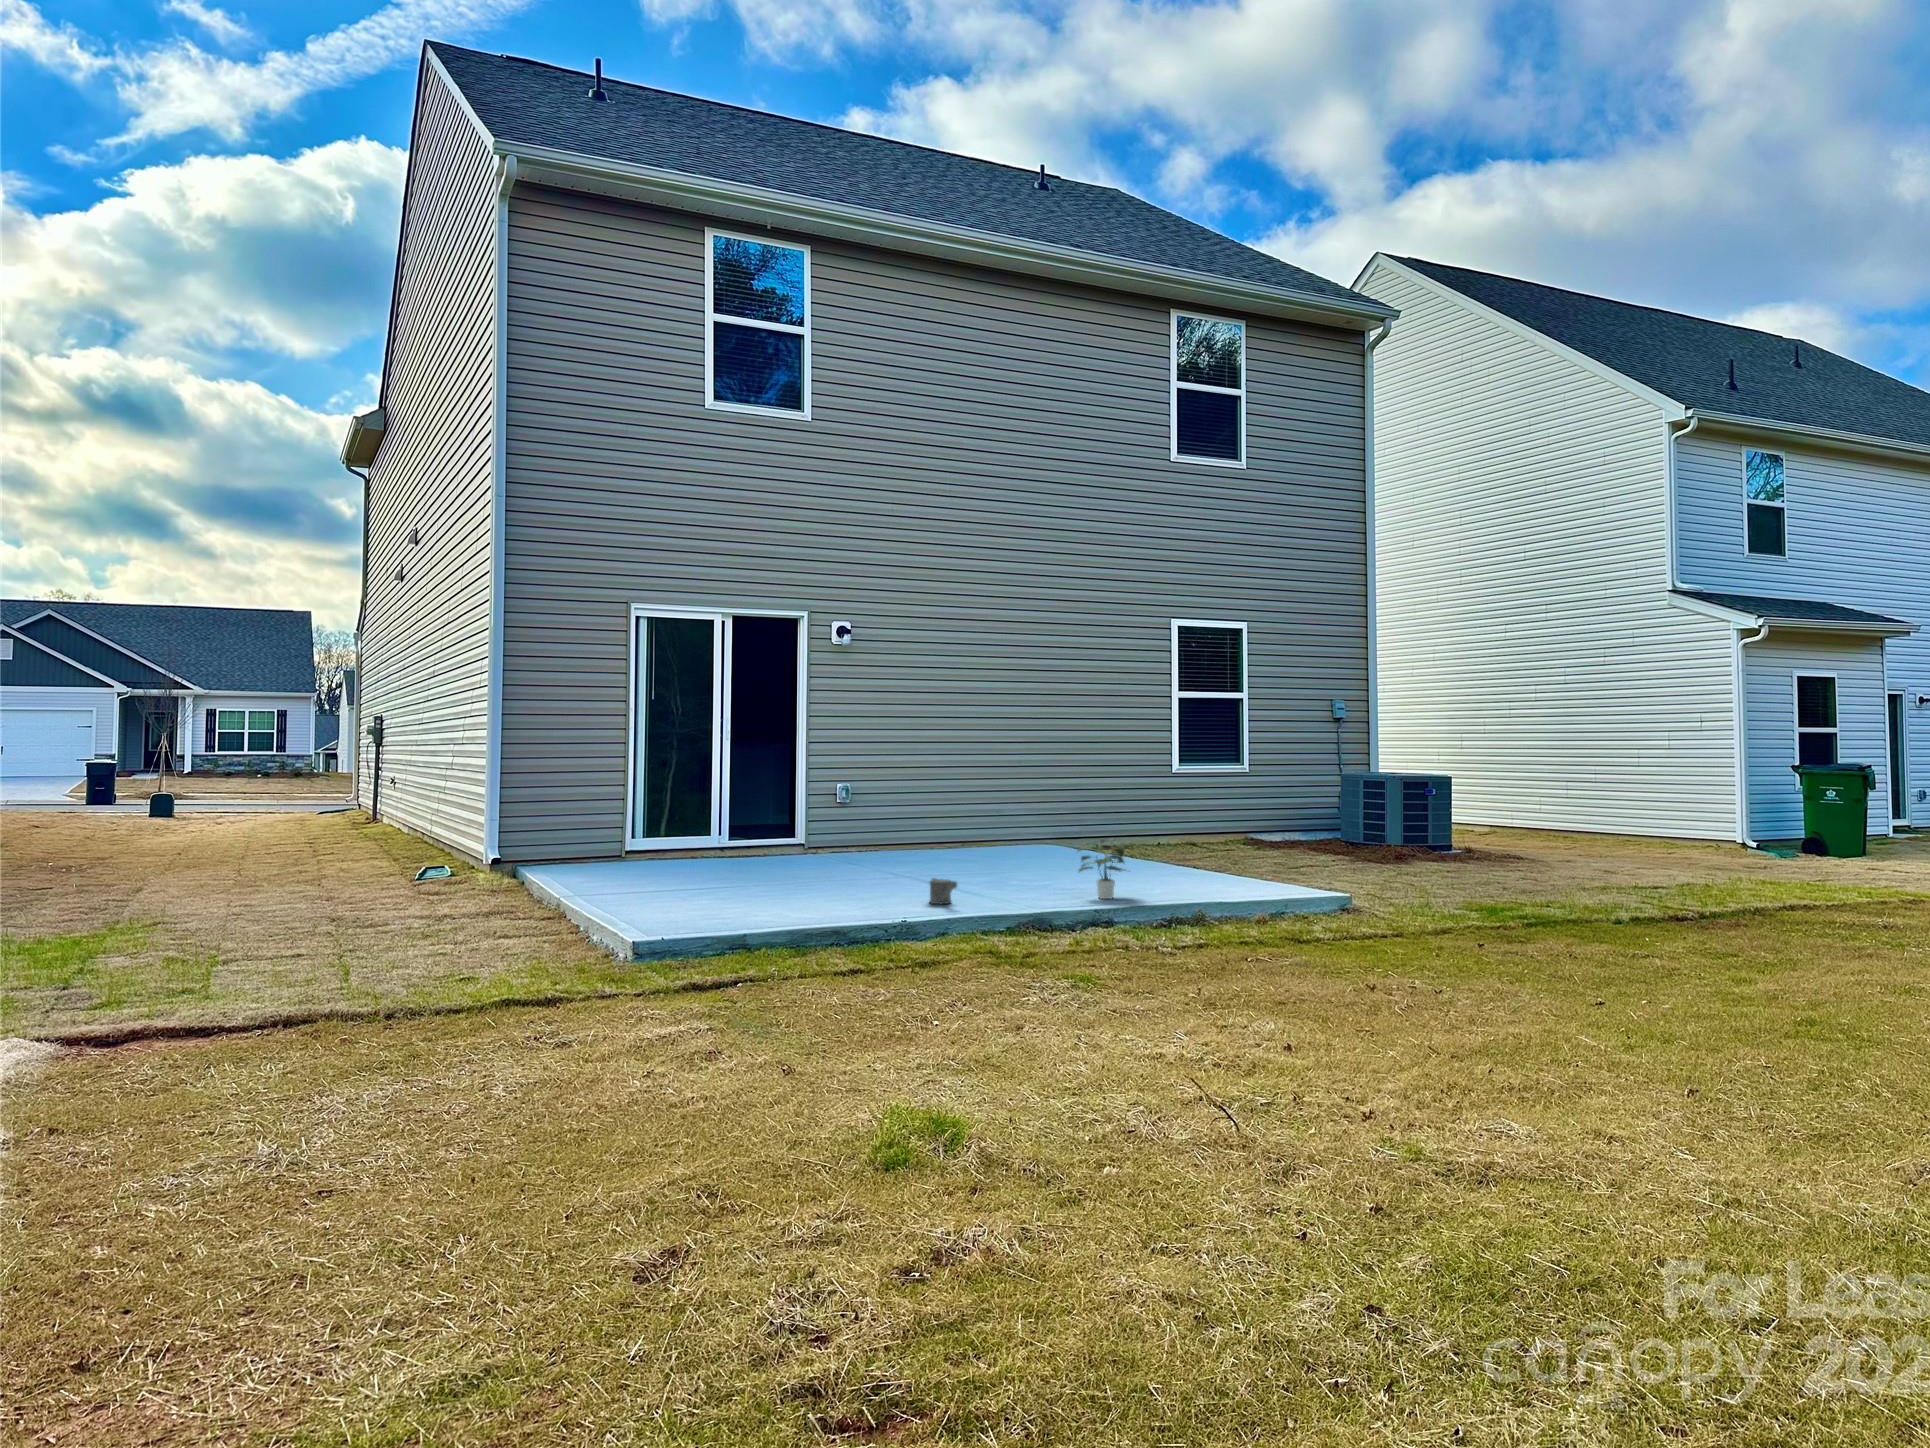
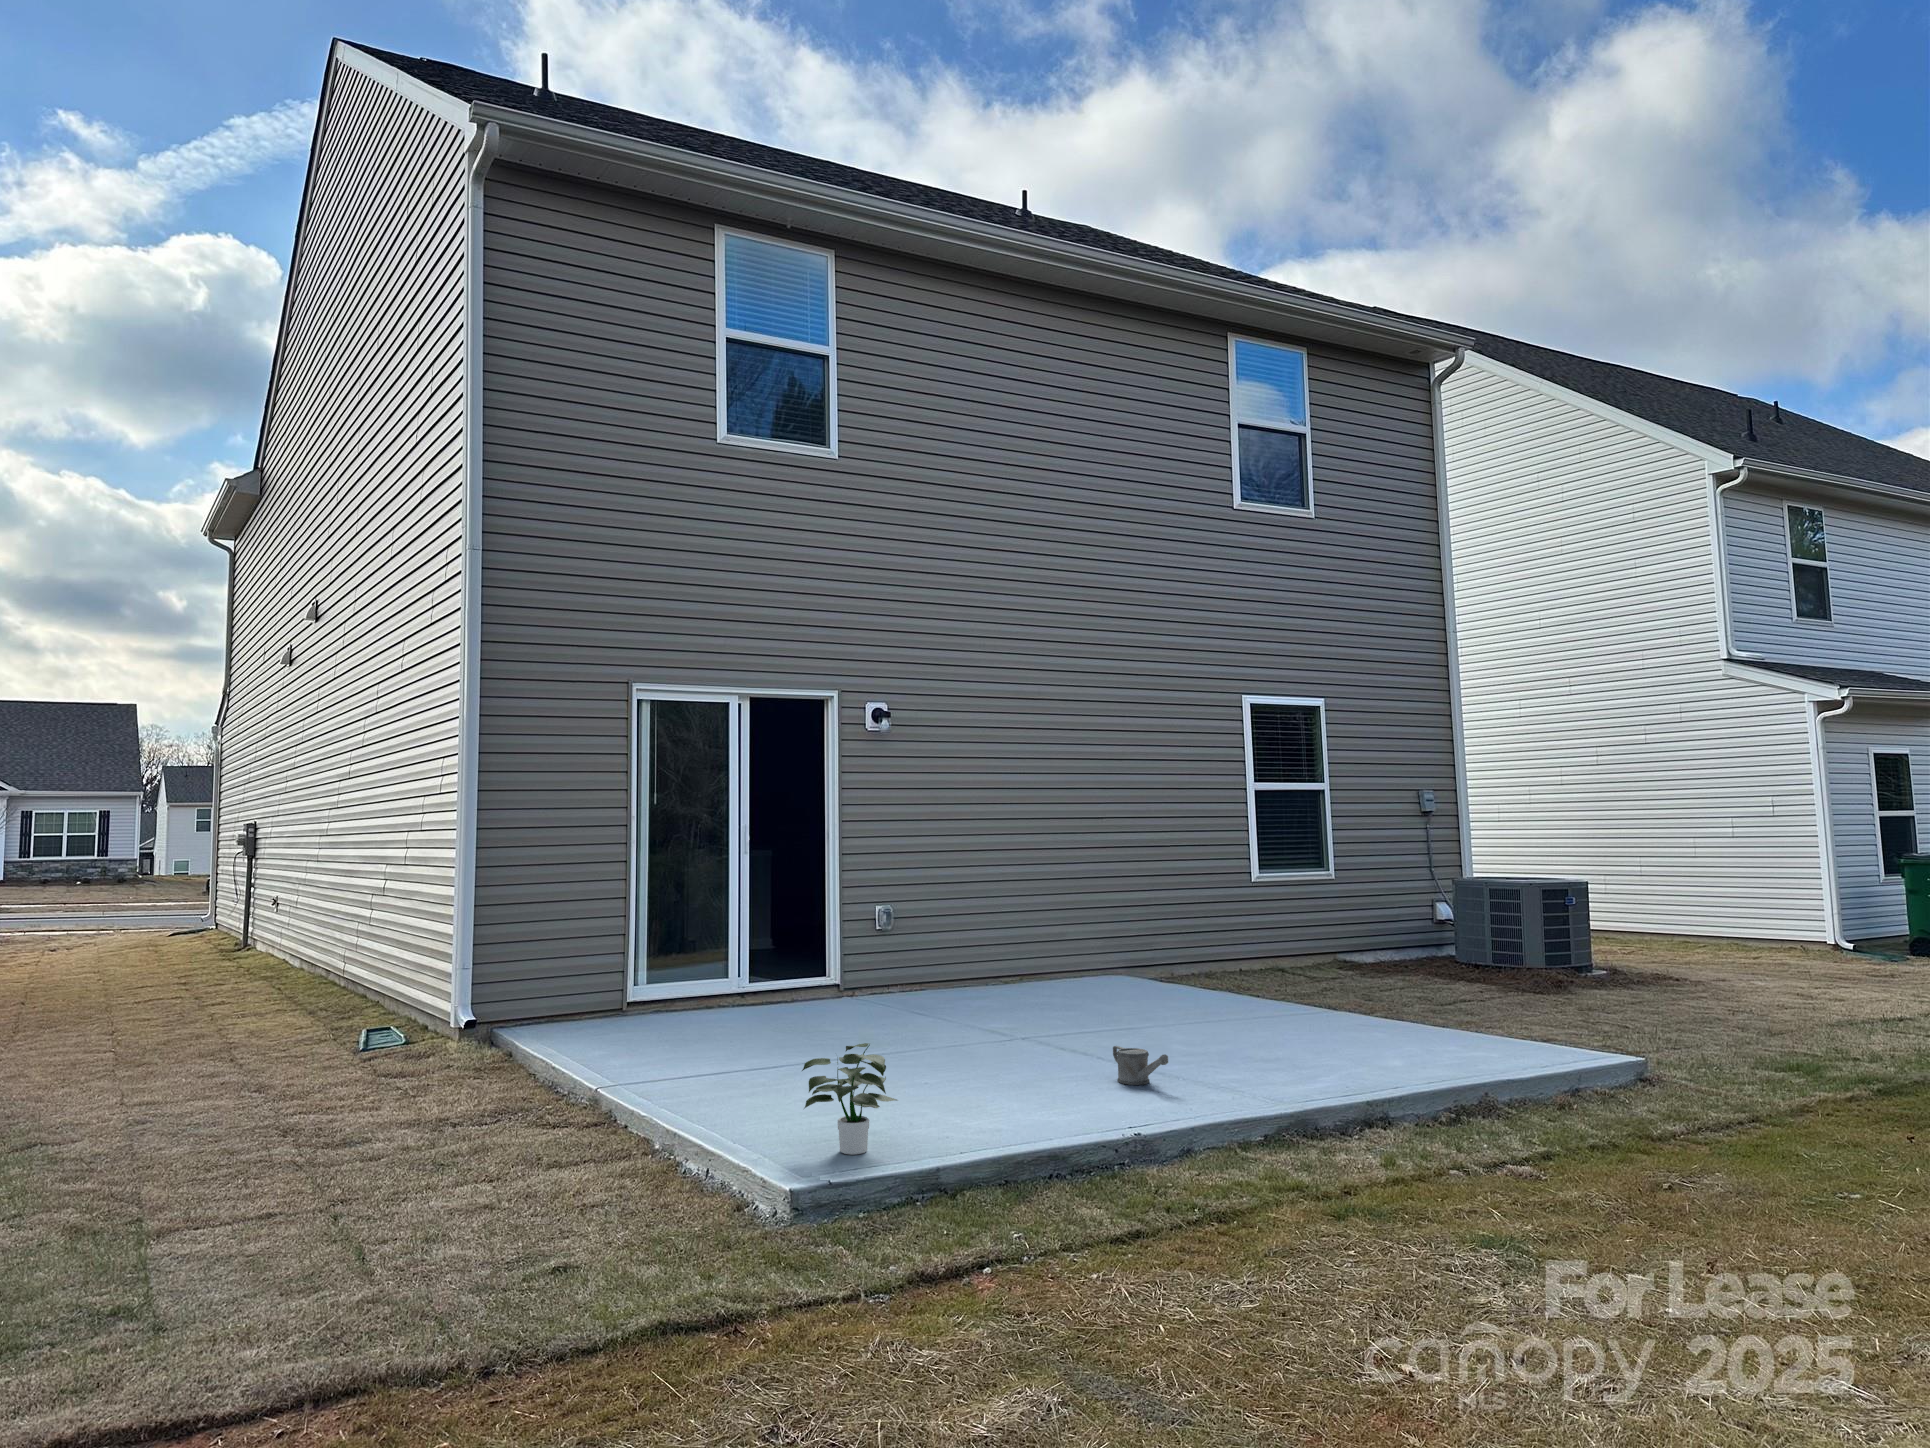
potted plant: present [1078,840,1125,899] -> present [802,1043,898,1155]

